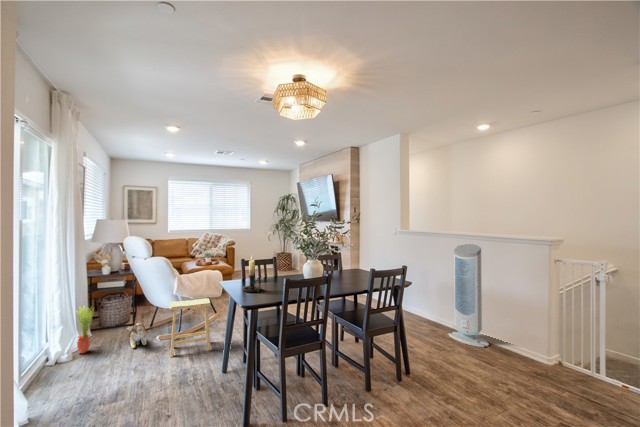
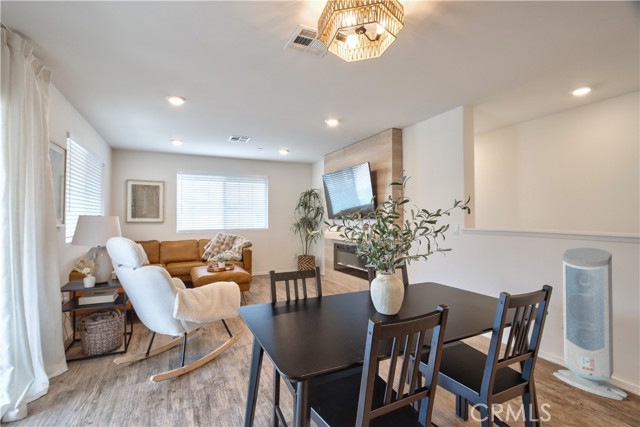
candle holder: present [242,256,262,292] -> none [274,267,305,329]
footstool: present [170,298,211,357] -> none [167,323,225,412]
potted plant: present [76,306,93,353] -> none [34,333,64,403]
plush toy: present [129,323,146,348] -> none [112,358,136,394]

